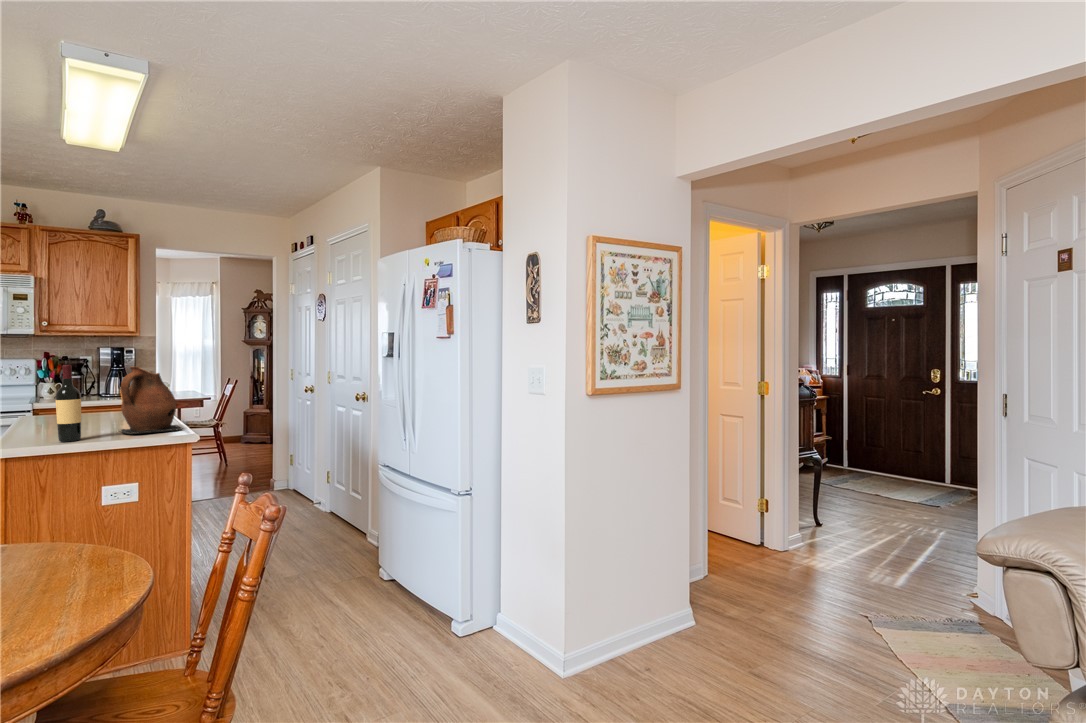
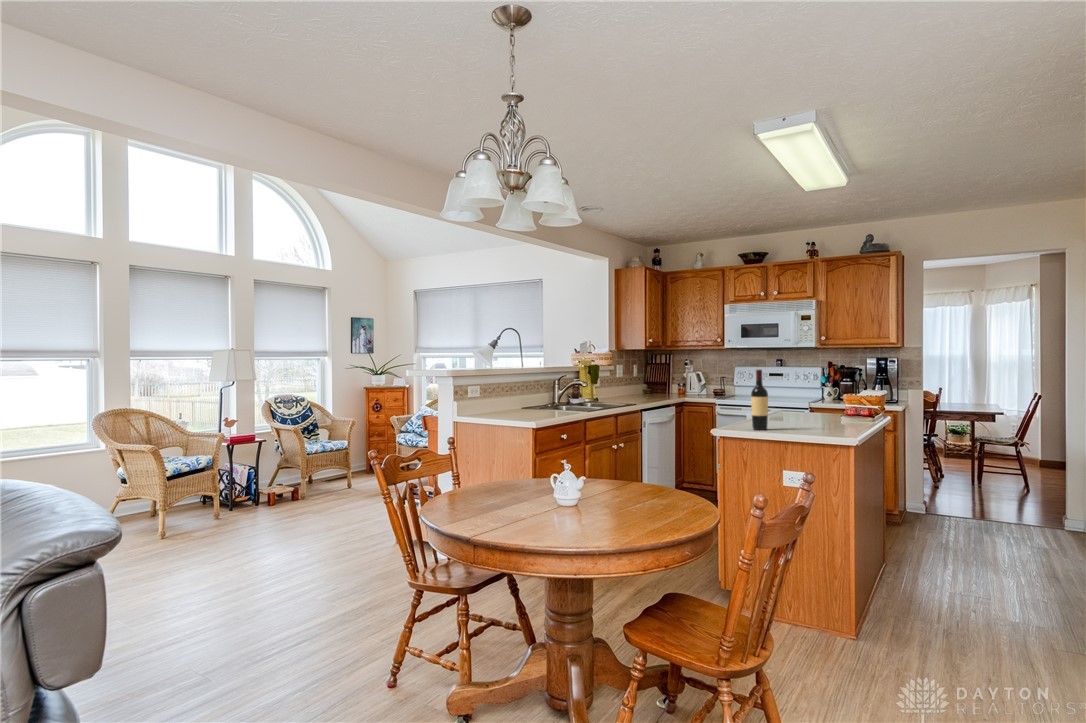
ceramic pitcher: present [121,367,183,434] -> none [794,372,848,433]

